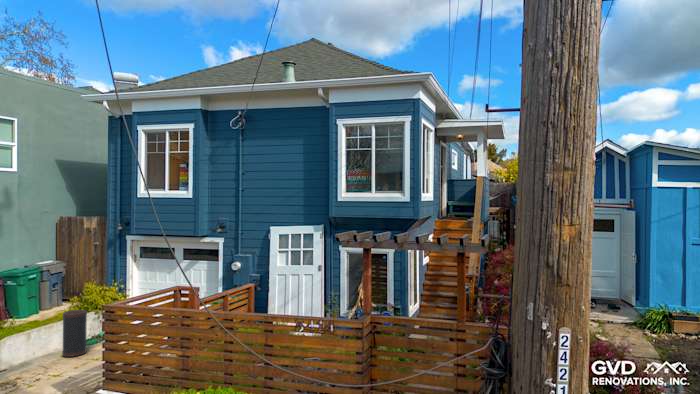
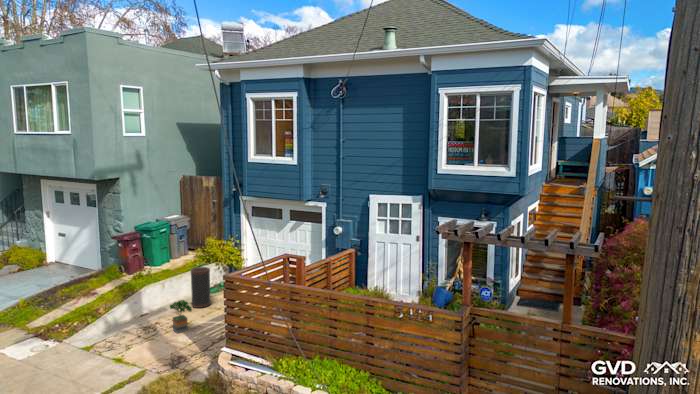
potted tree: none [32,344,62,384] -> present [170,300,192,333]

